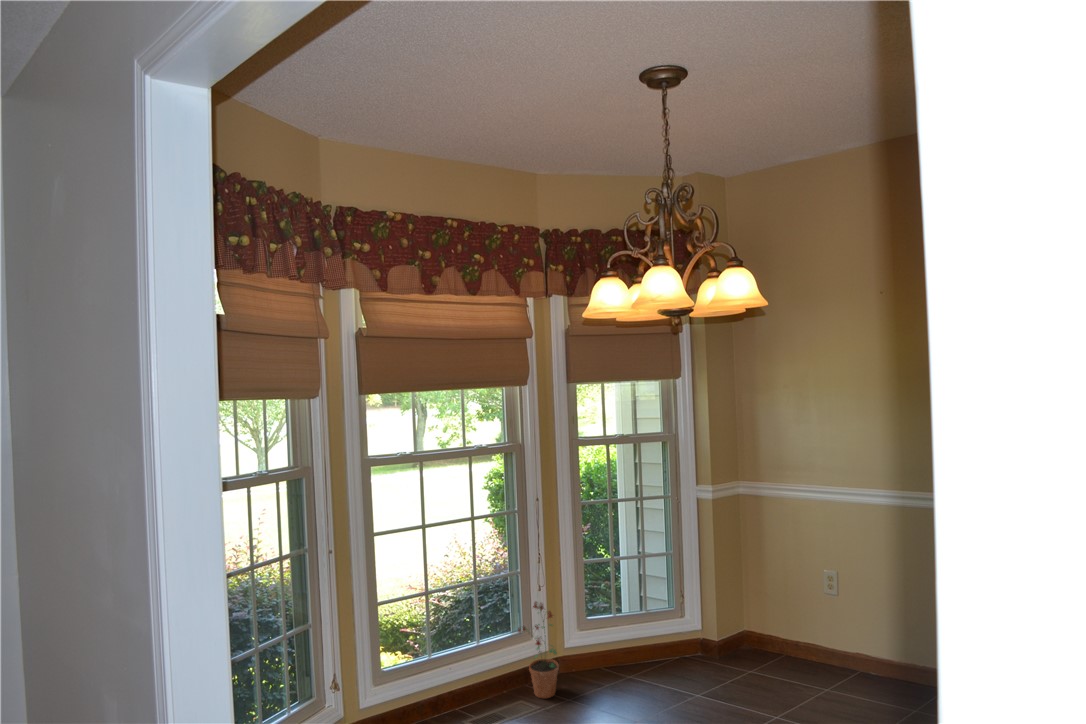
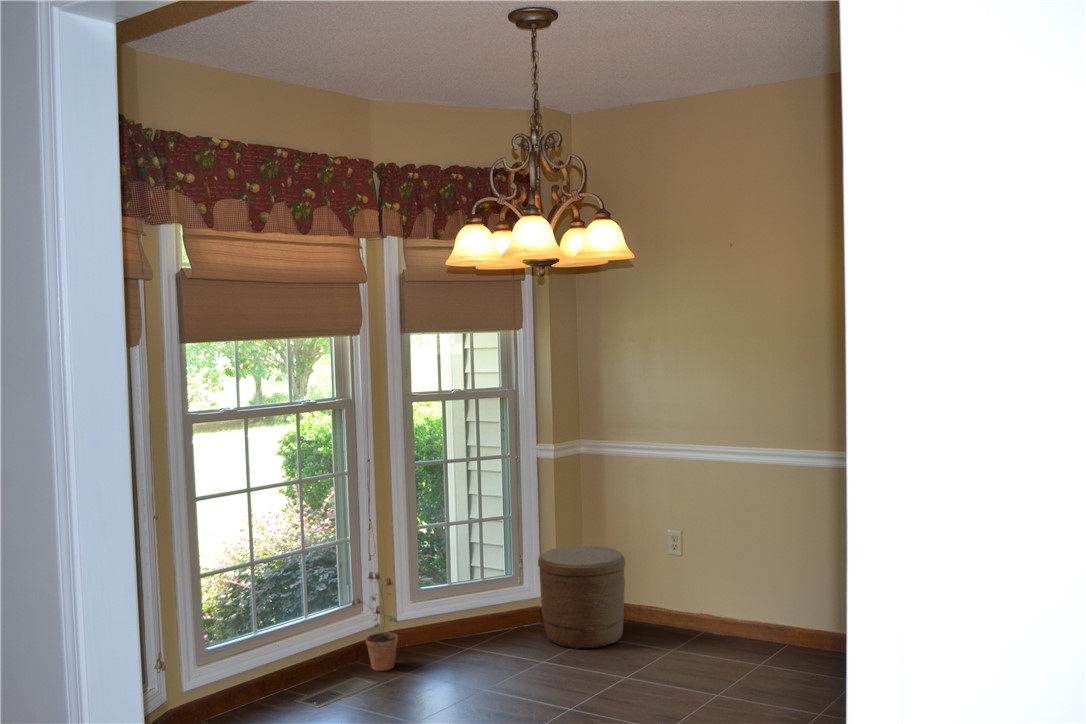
woven basket: none [696,586,786,699] -> present [538,546,625,649]

